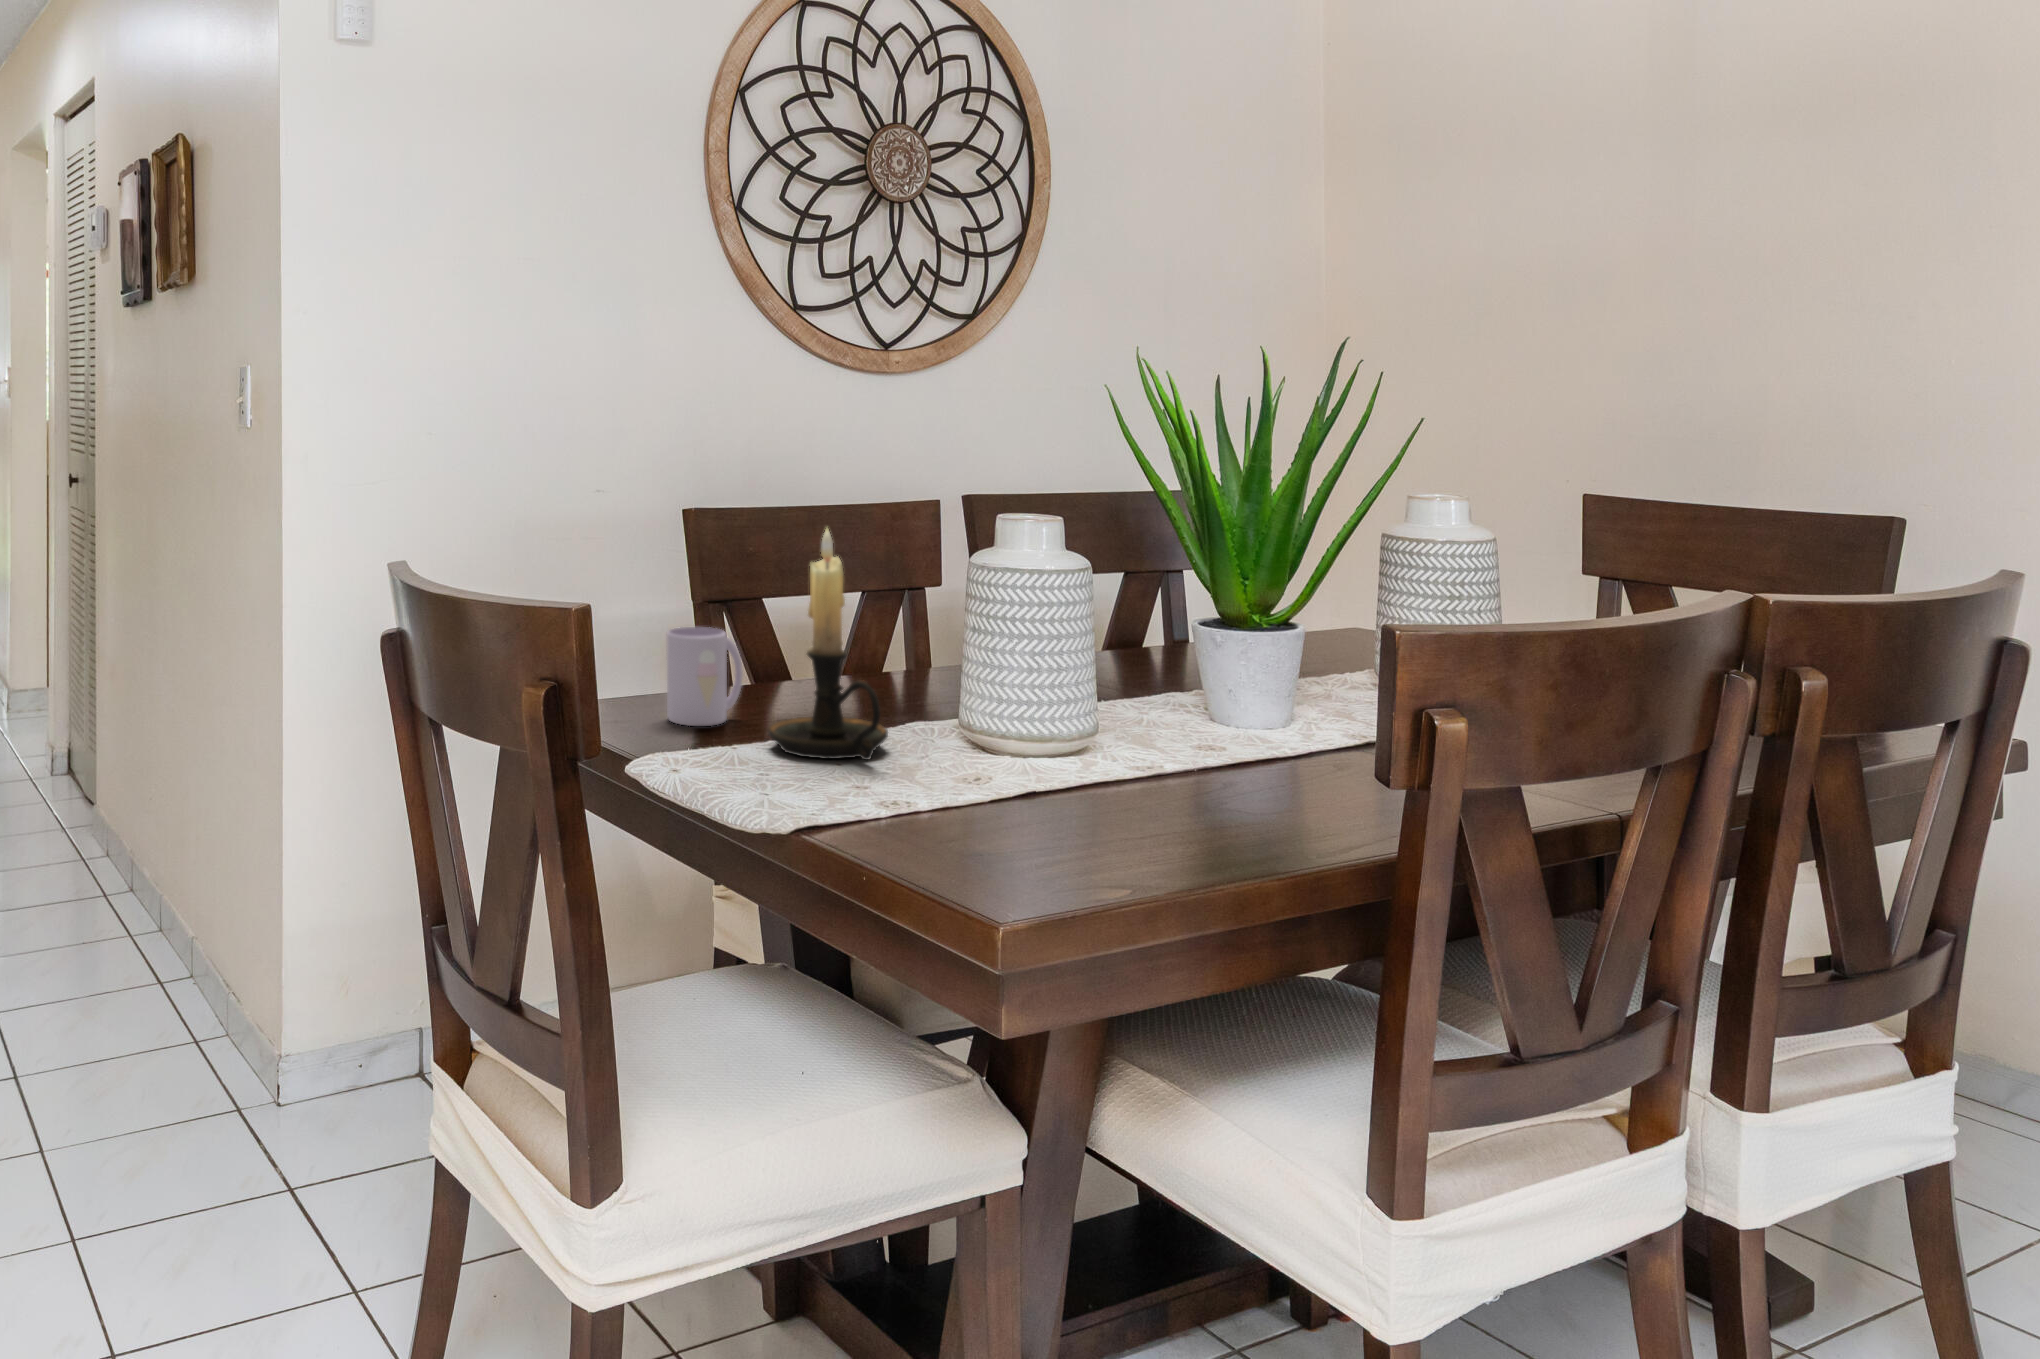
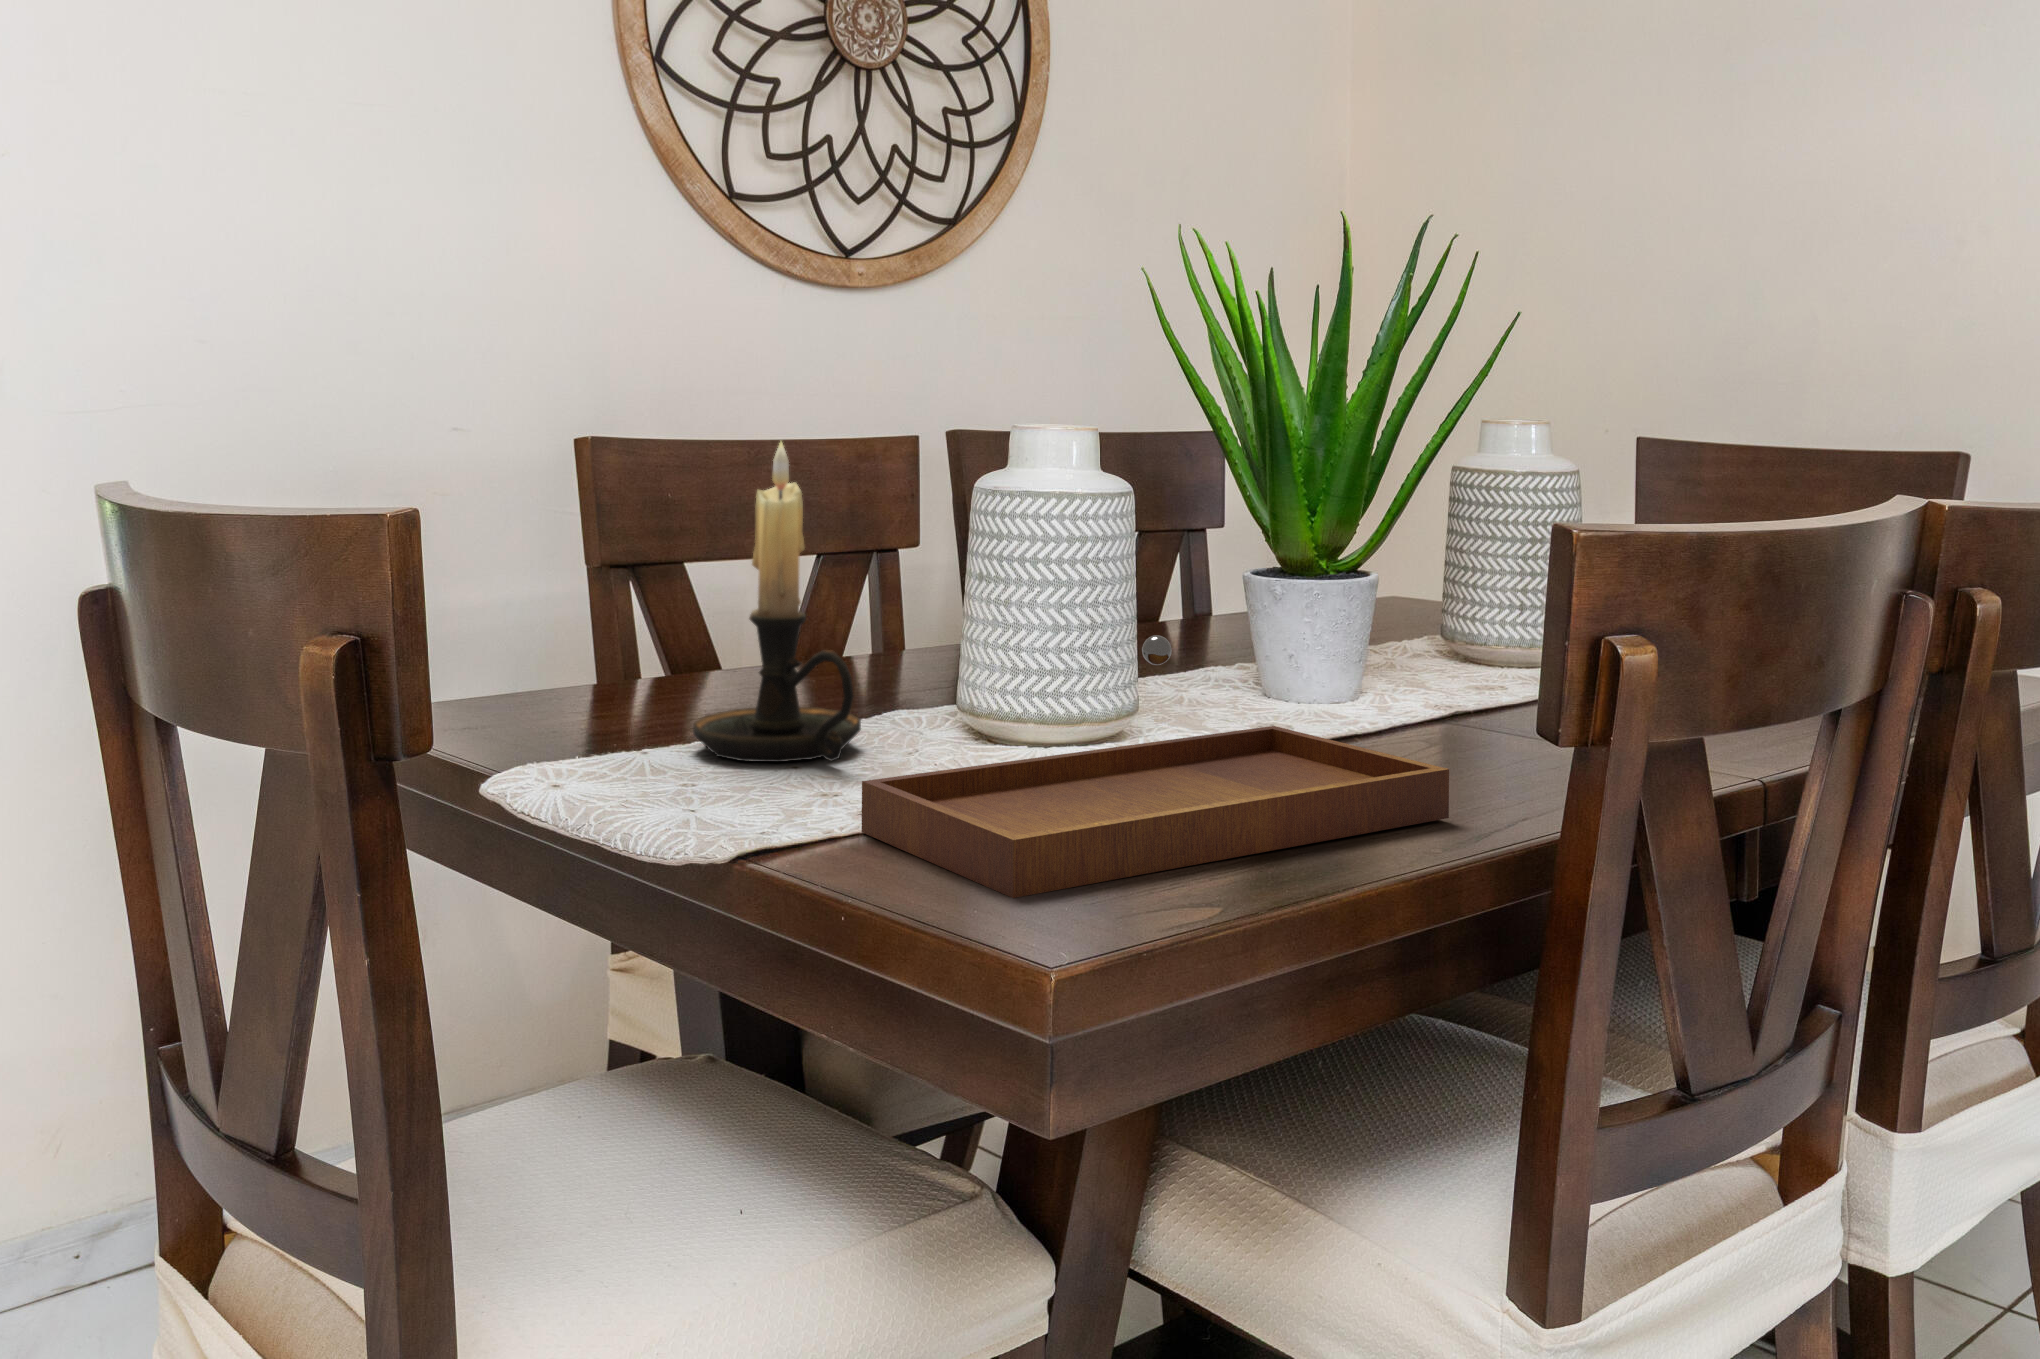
mug: present [667,627,743,726] -> none [546,592,656,729]
tray: none [882,684,1329,871] -> present [861,635,1449,898]

